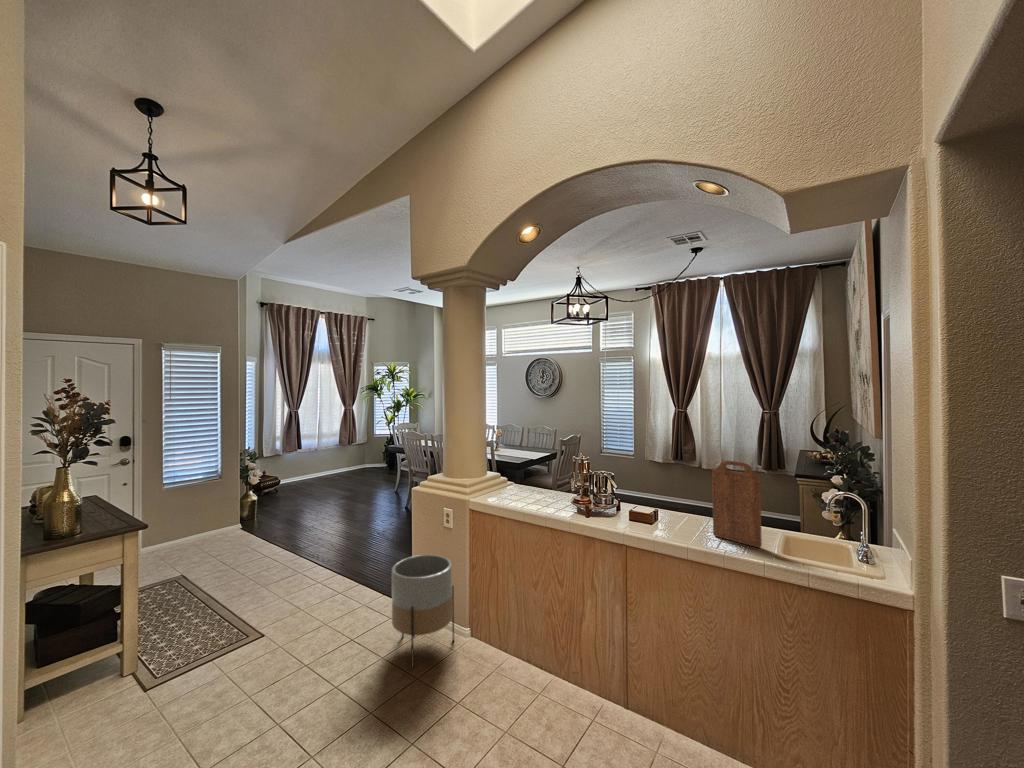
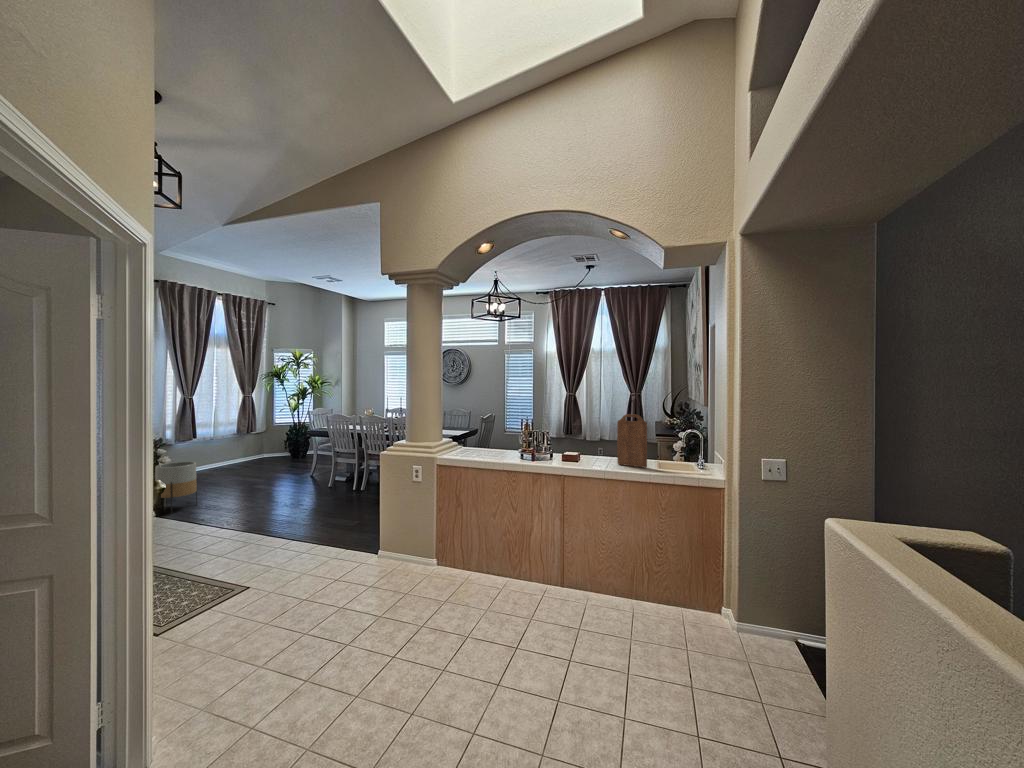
planter: present [392,555,454,668] -> present [155,462,197,514]

